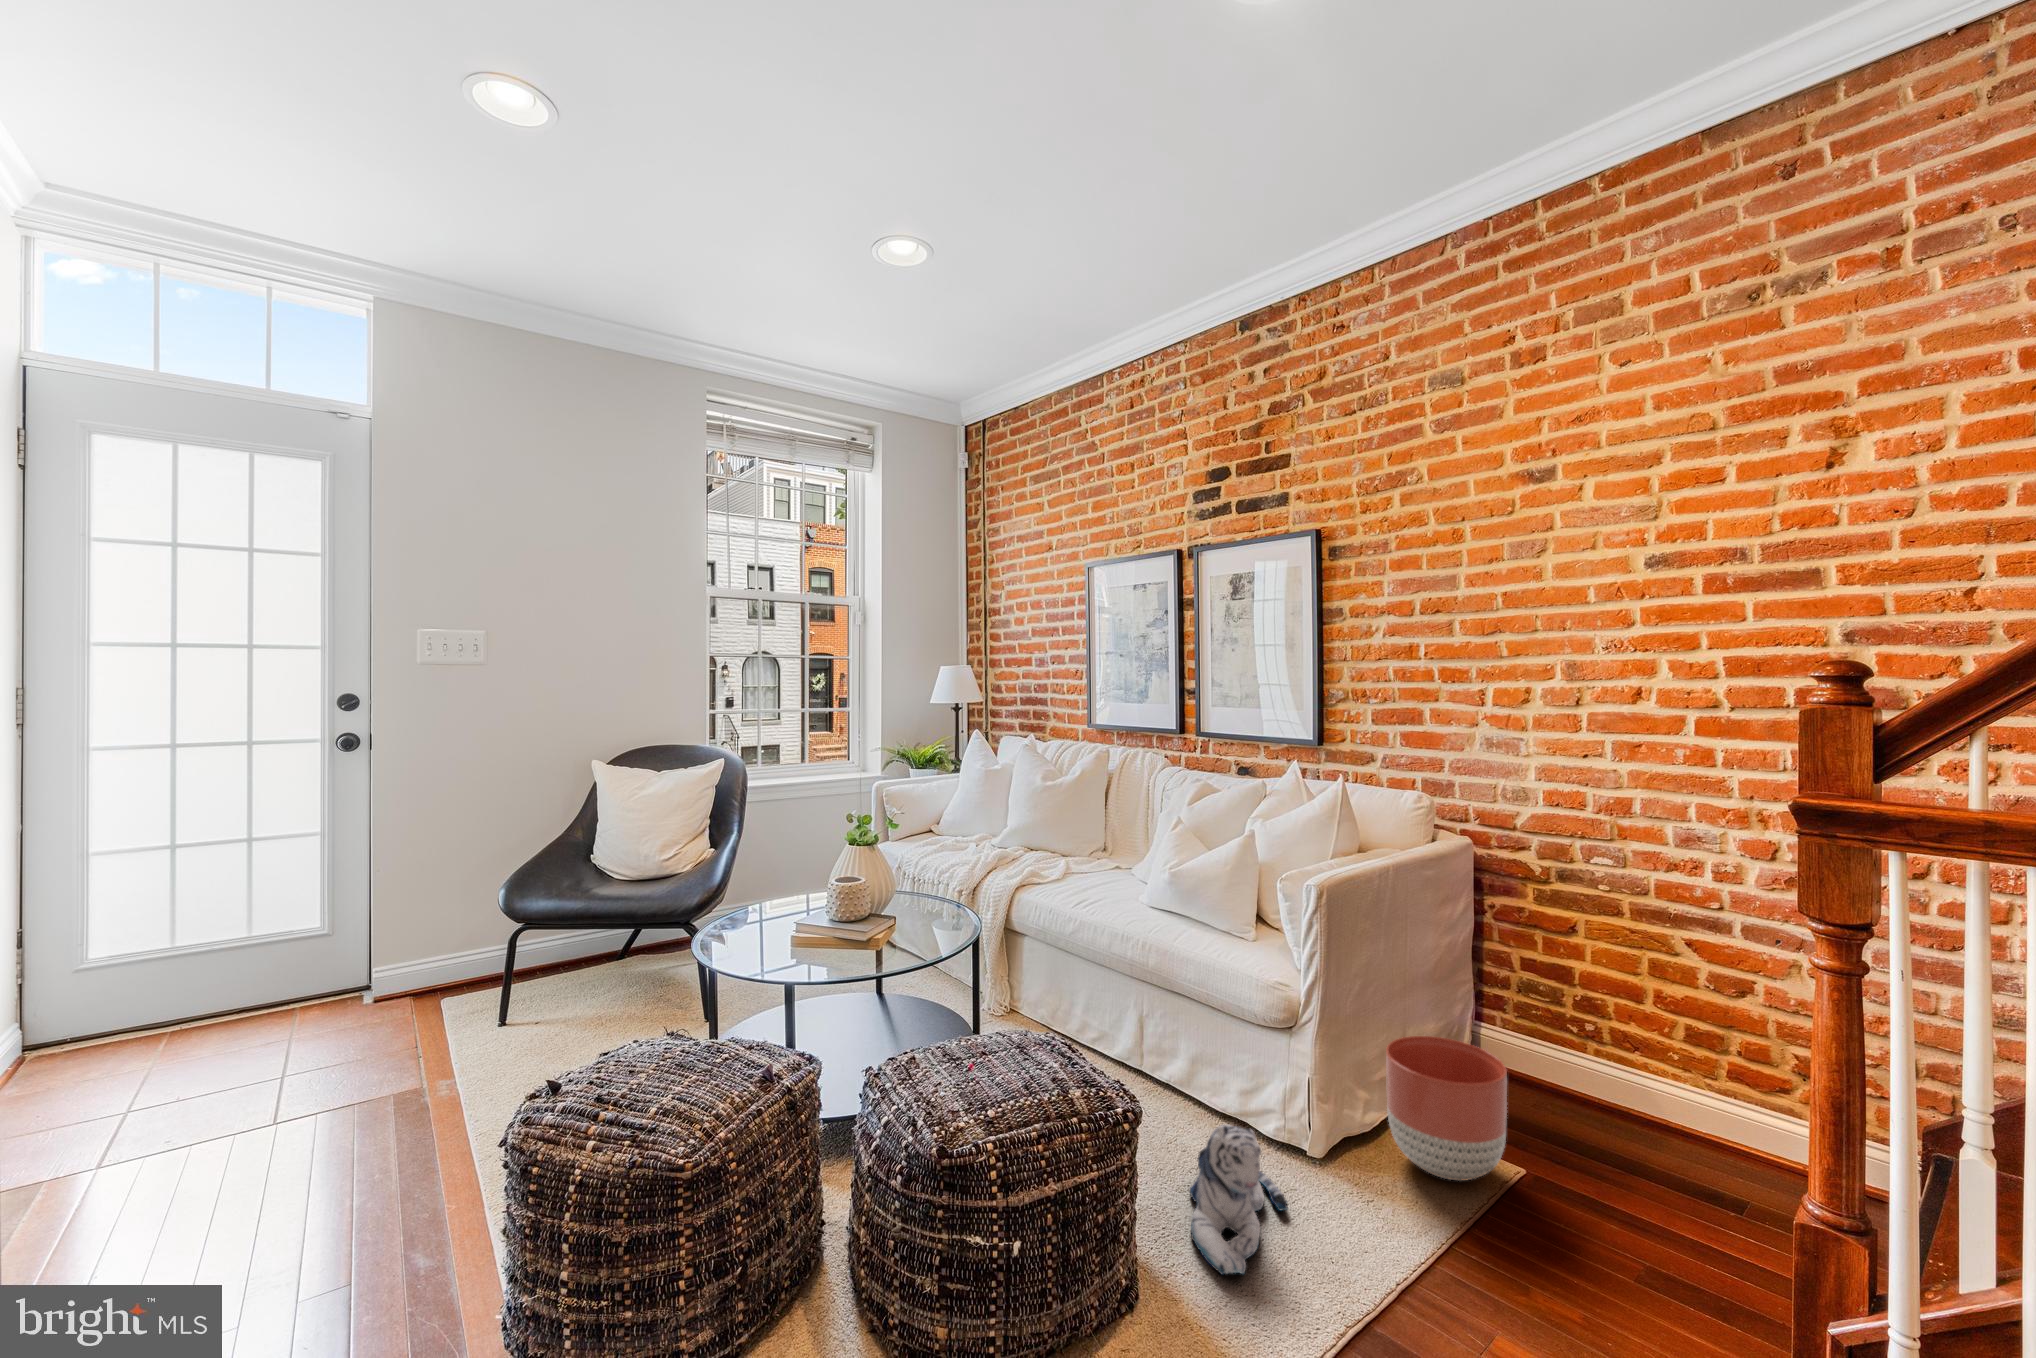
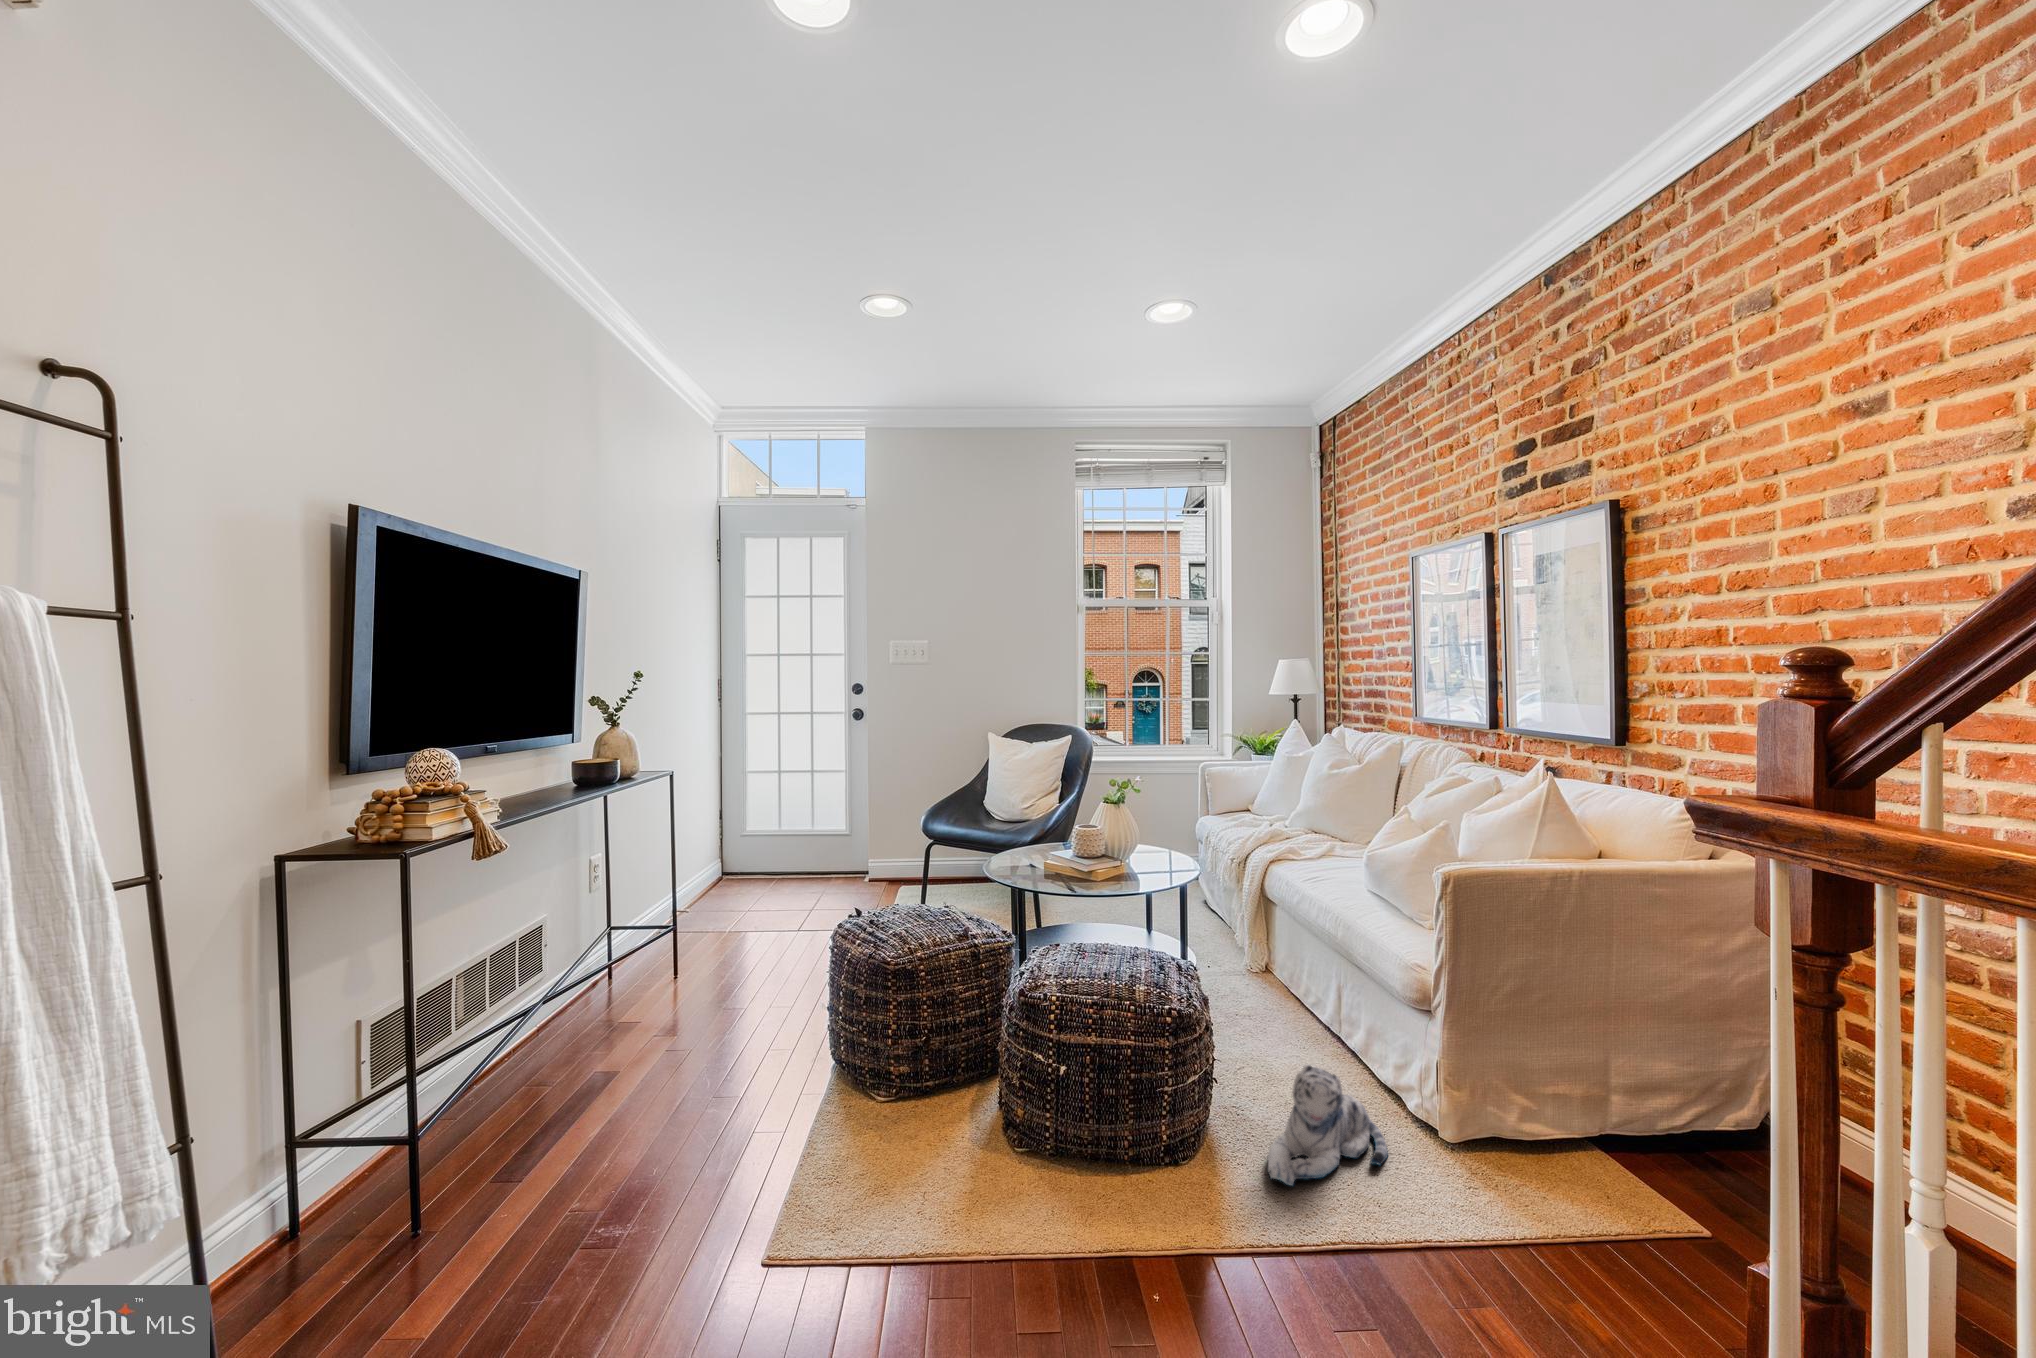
planter: present [1386,1036,1507,1180] -> none [1537,1053,1682,1214]

